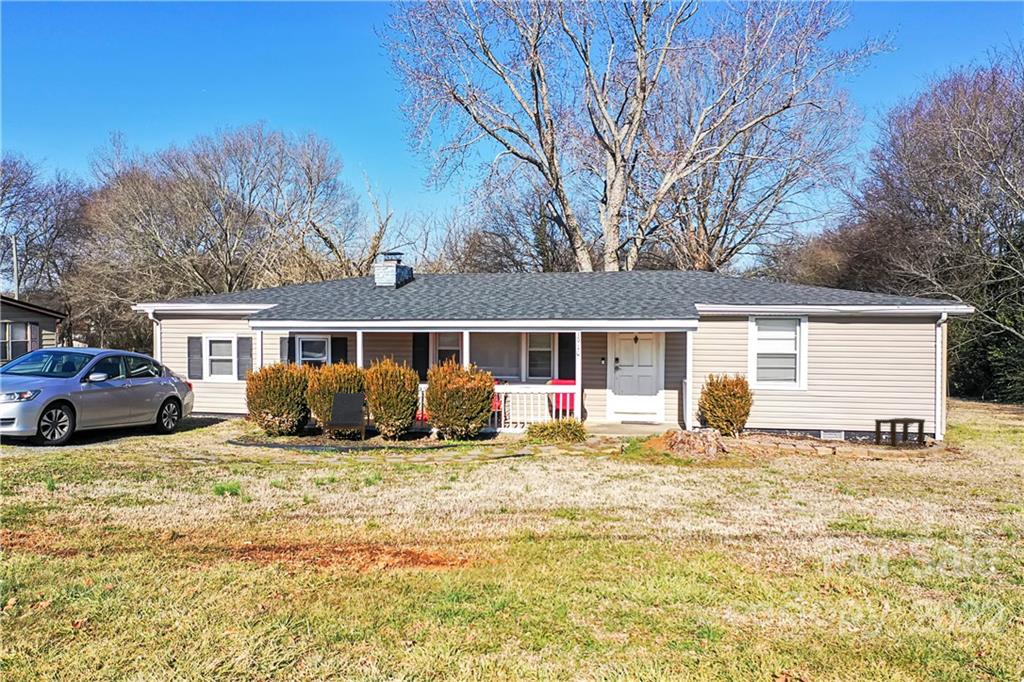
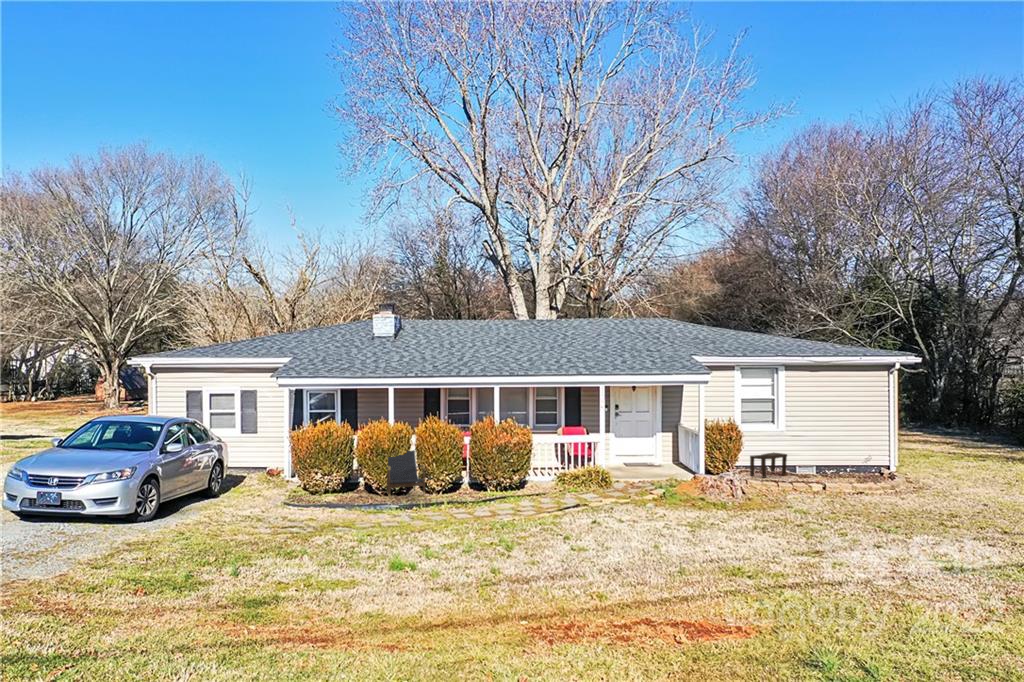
bench: present [875,418,925,446] -> present [750,453,787,478]

